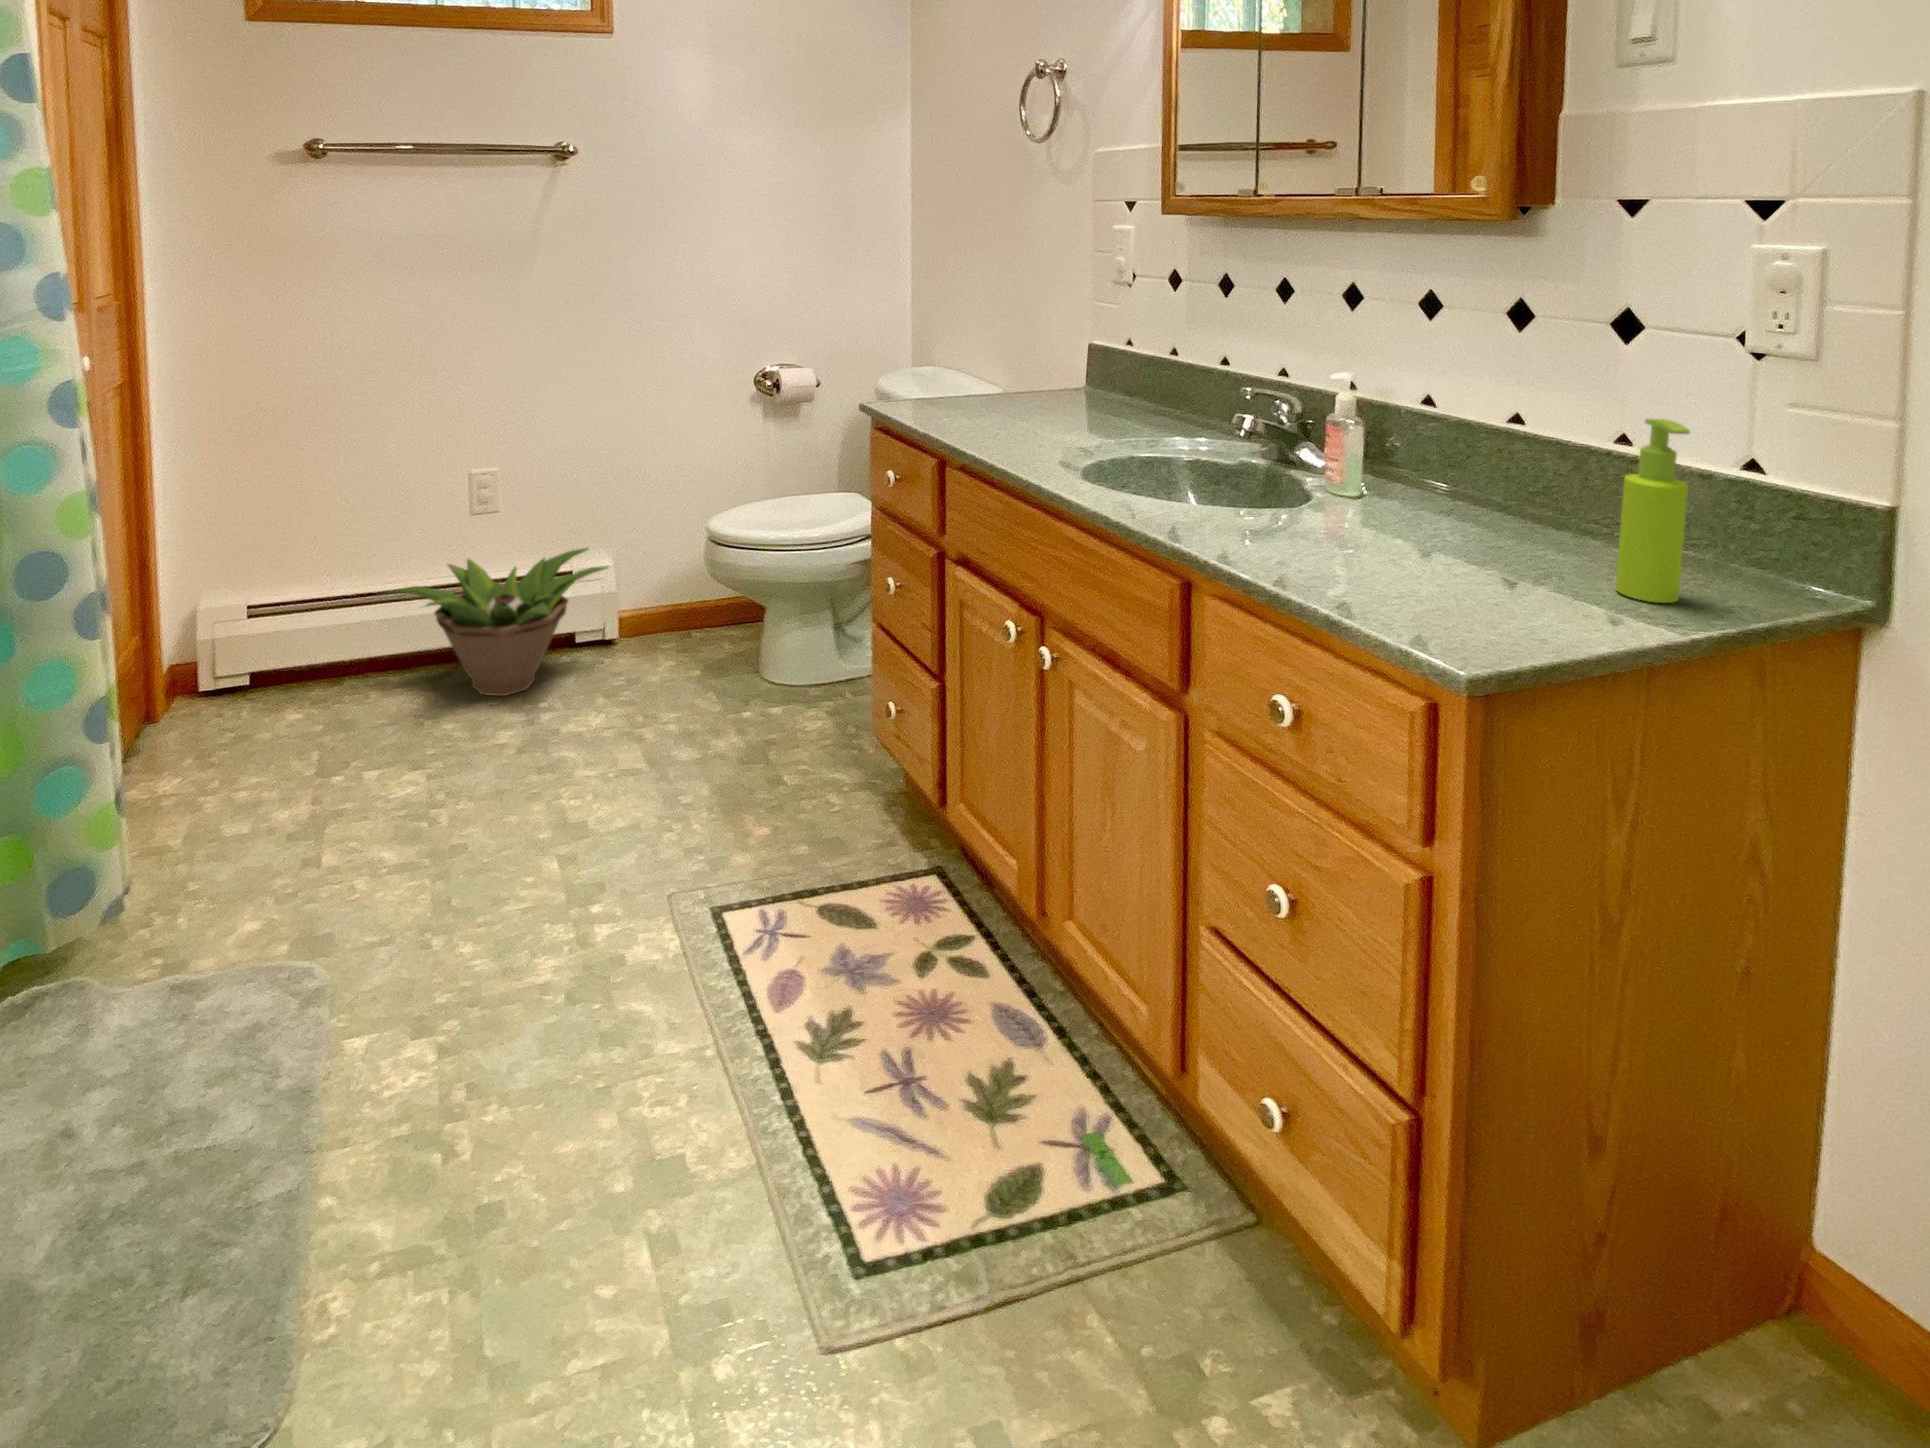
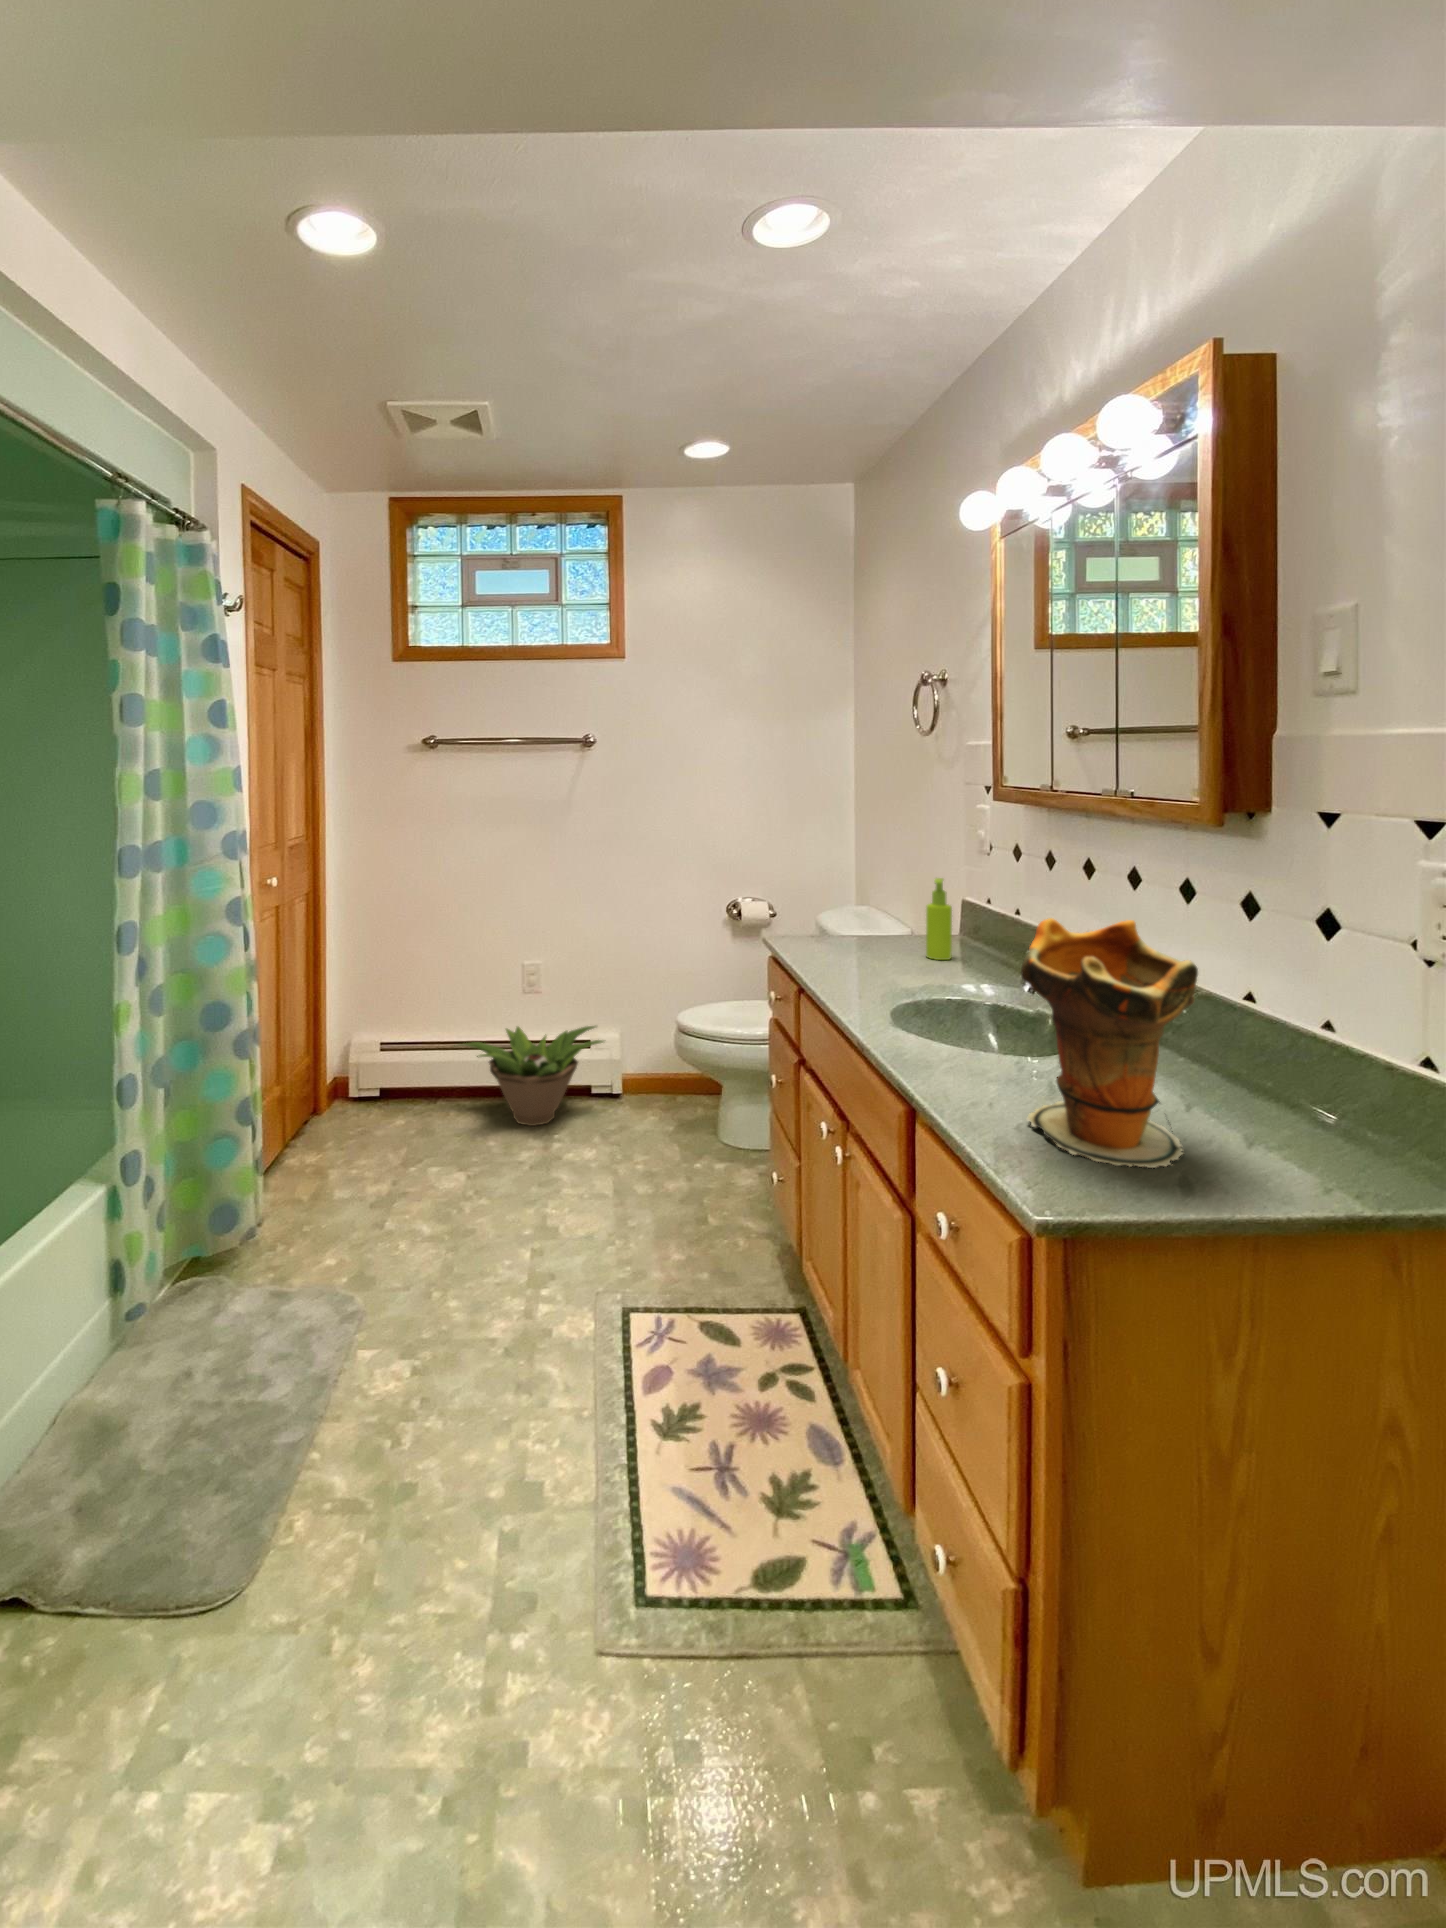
decorative vase: none [1338,337,1556,618] -> present [1021,918,1198,1168]
soap dispenser: present [1616,419,1690,603] -> present [926,878,952,960]

